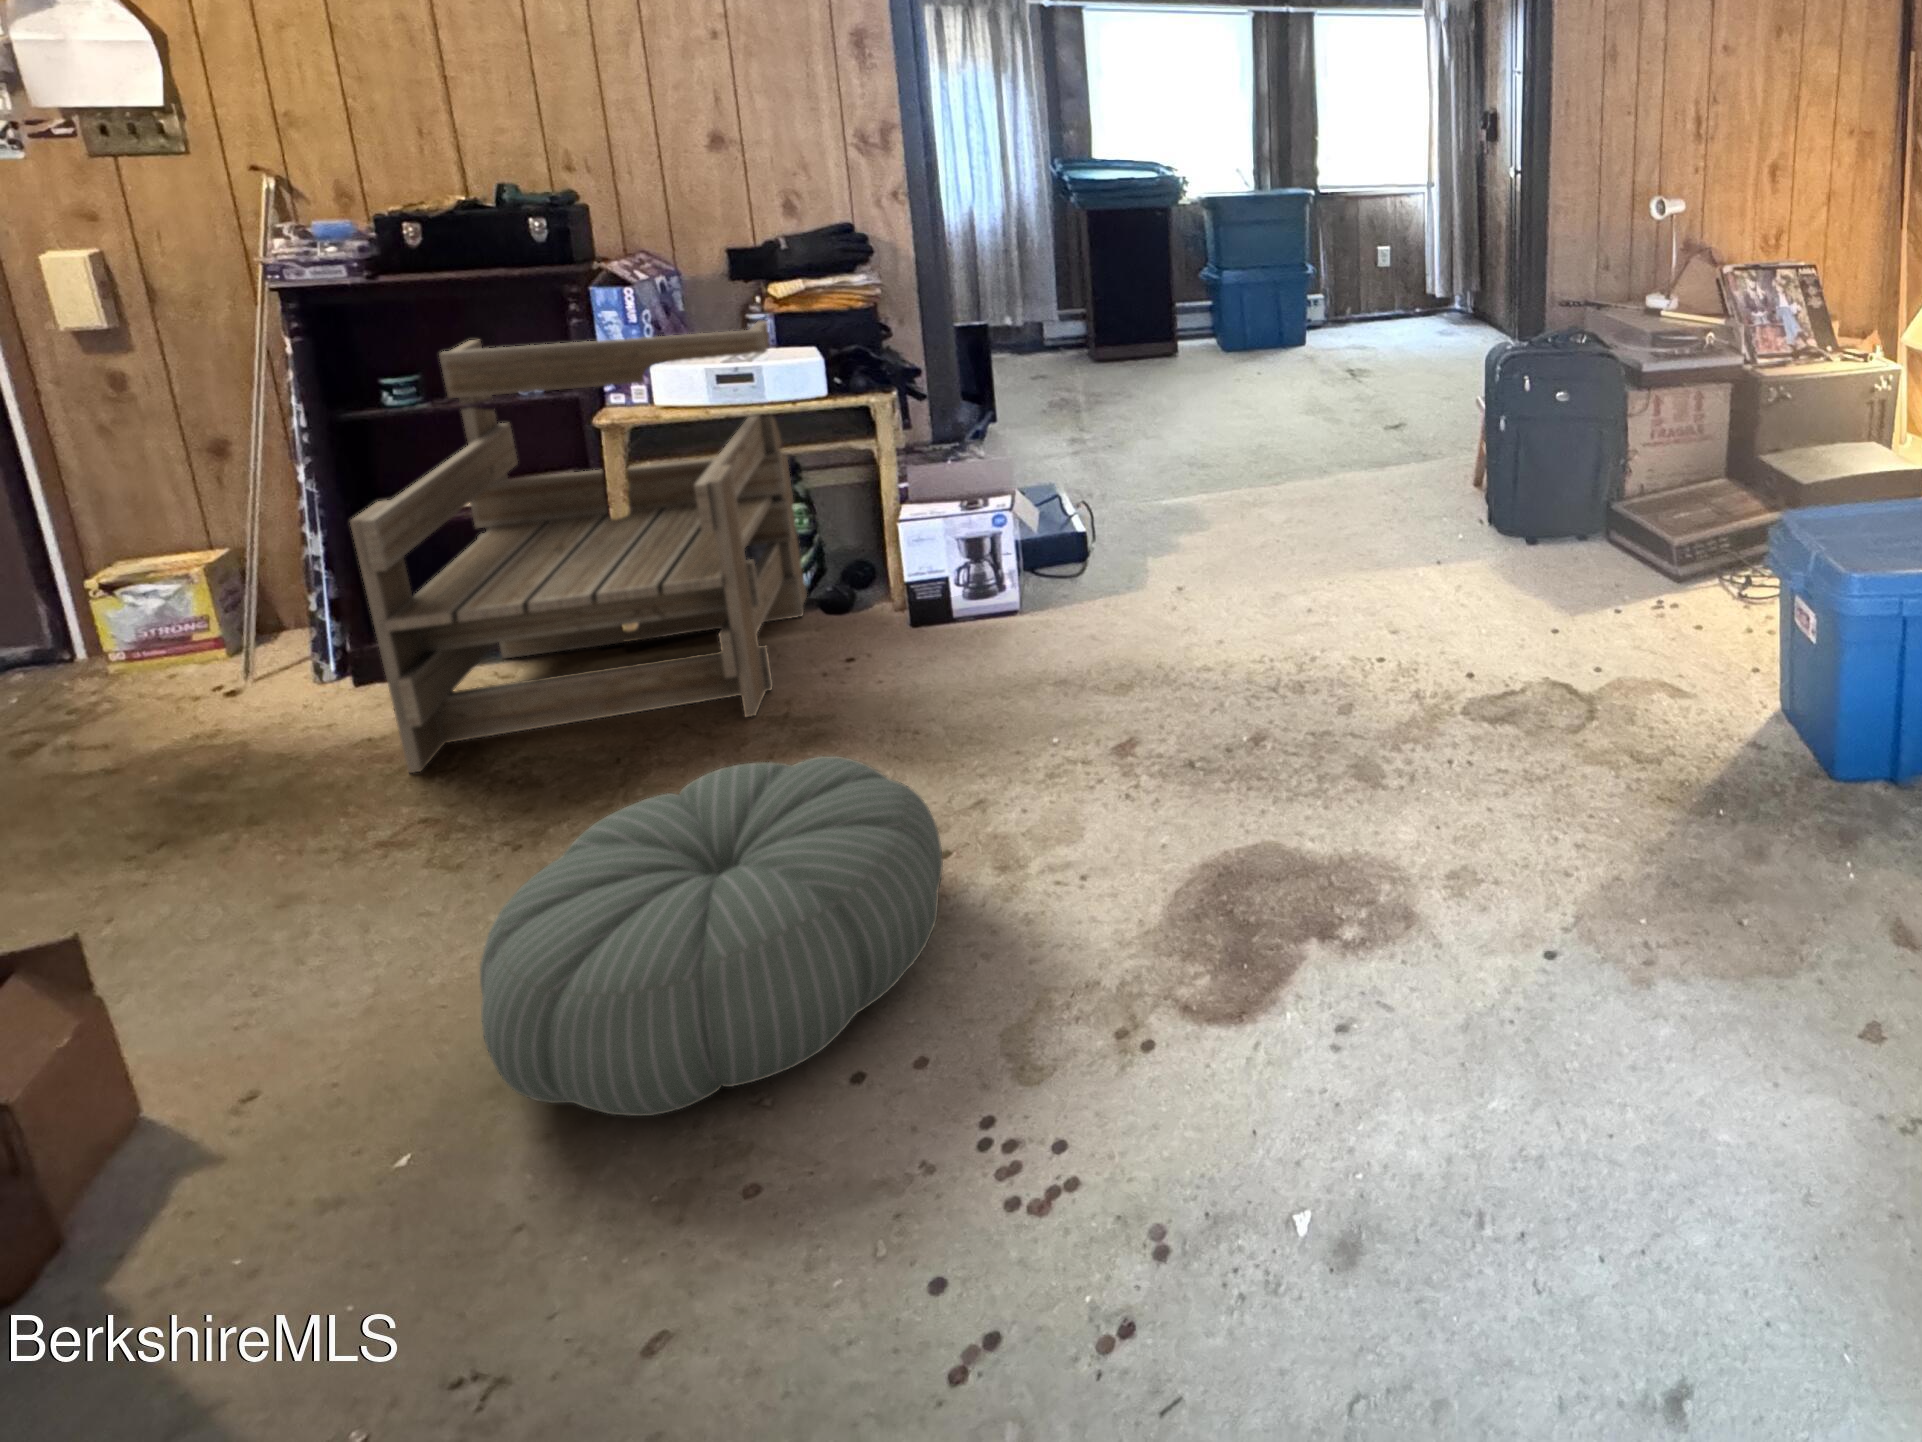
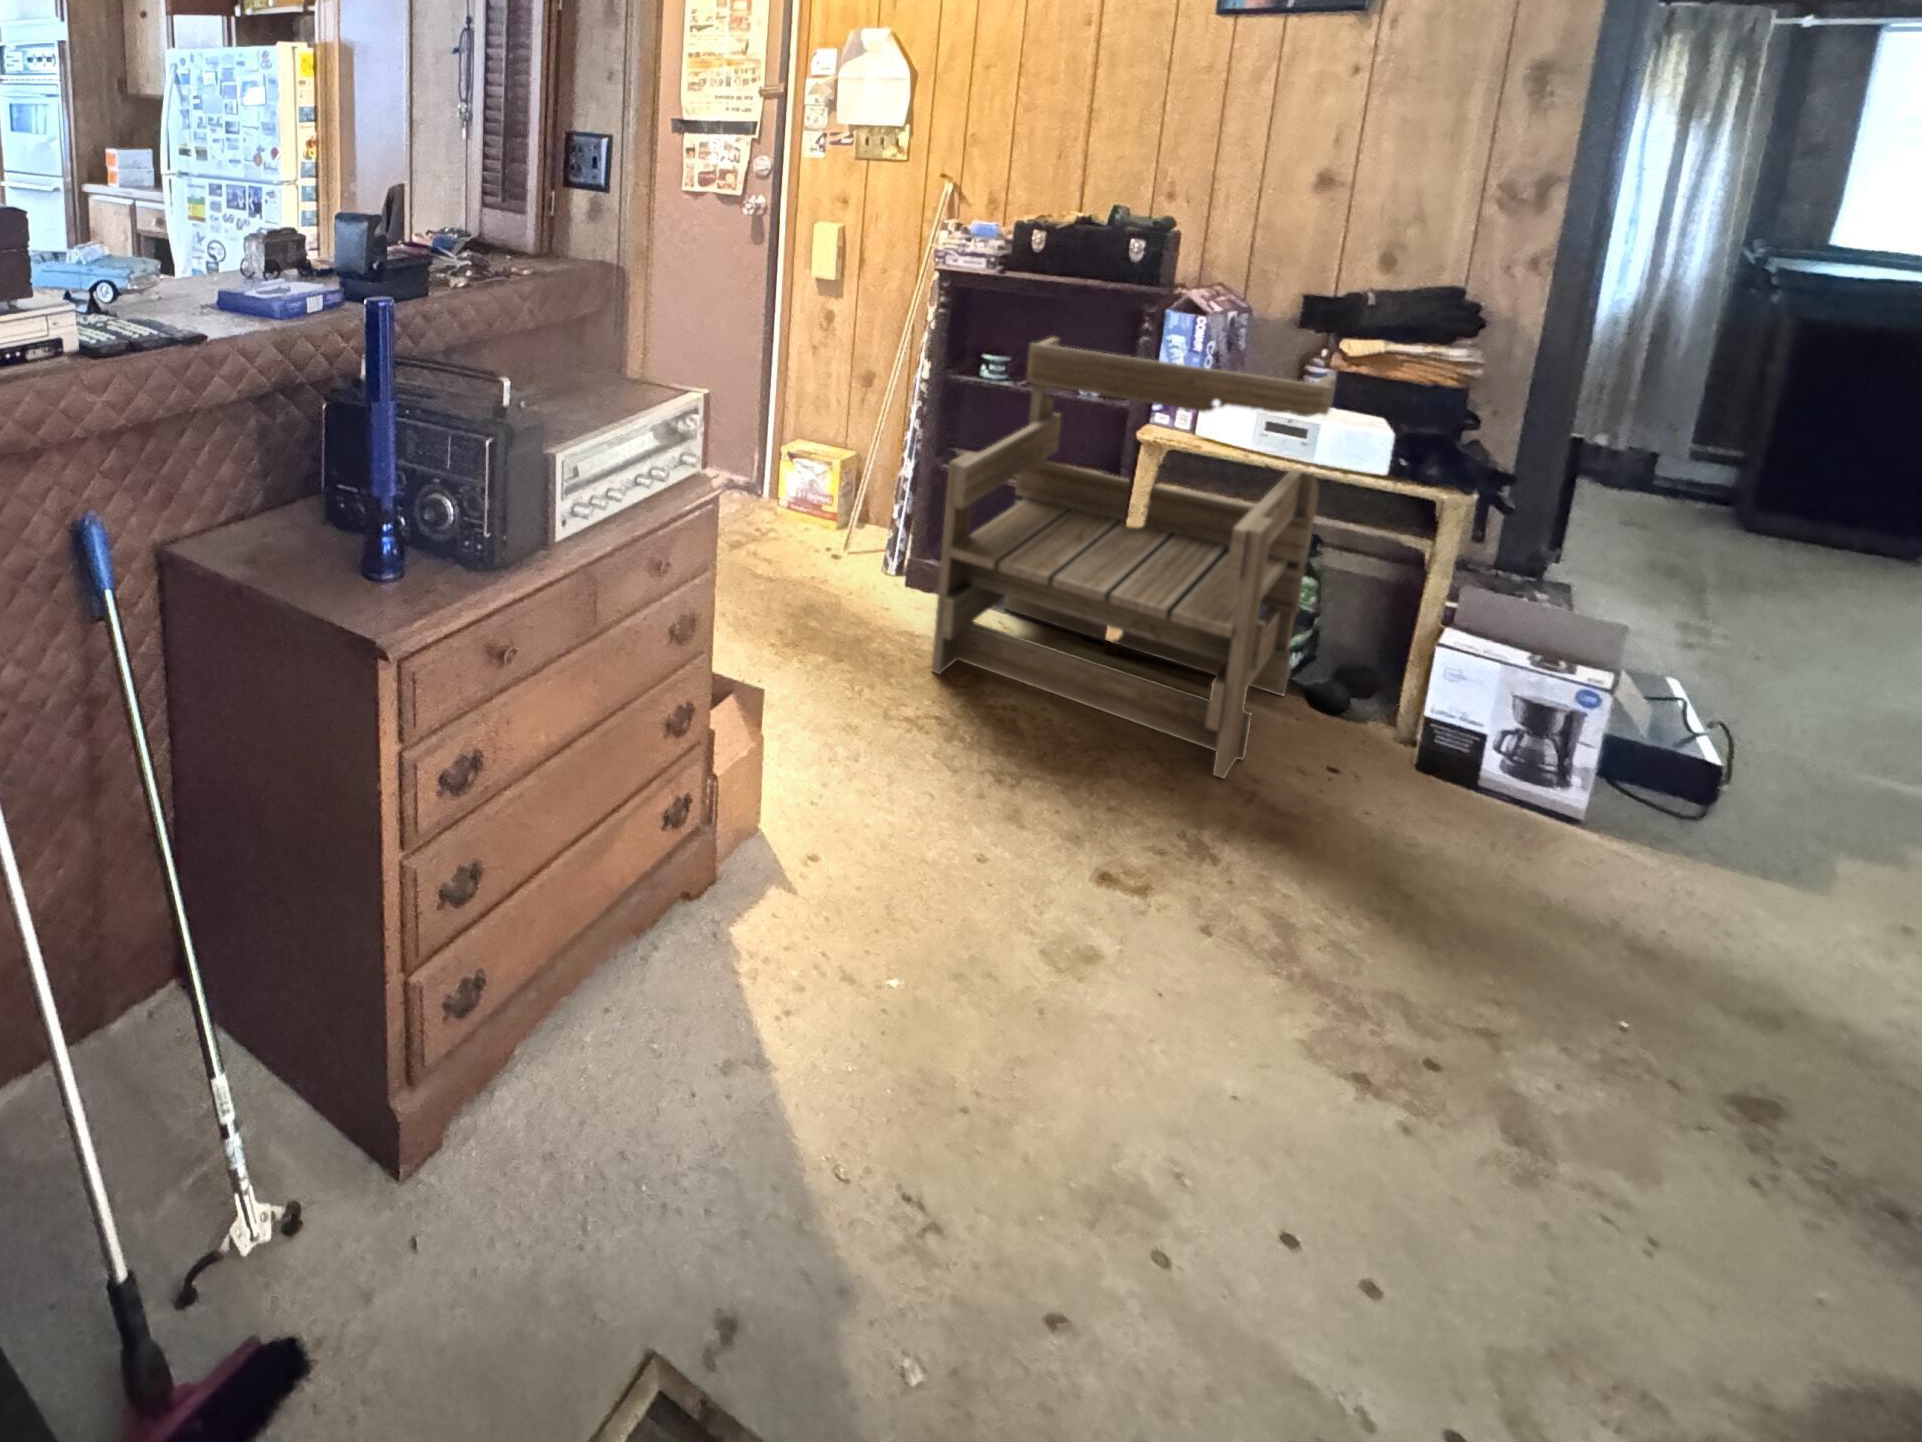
pouf: present [480,756,943,1116] -> none [976,813,1480,1221]

